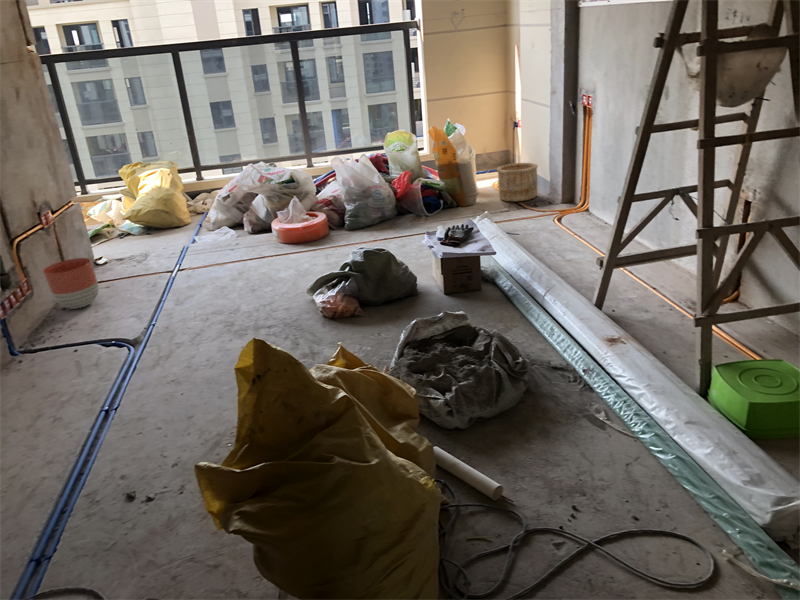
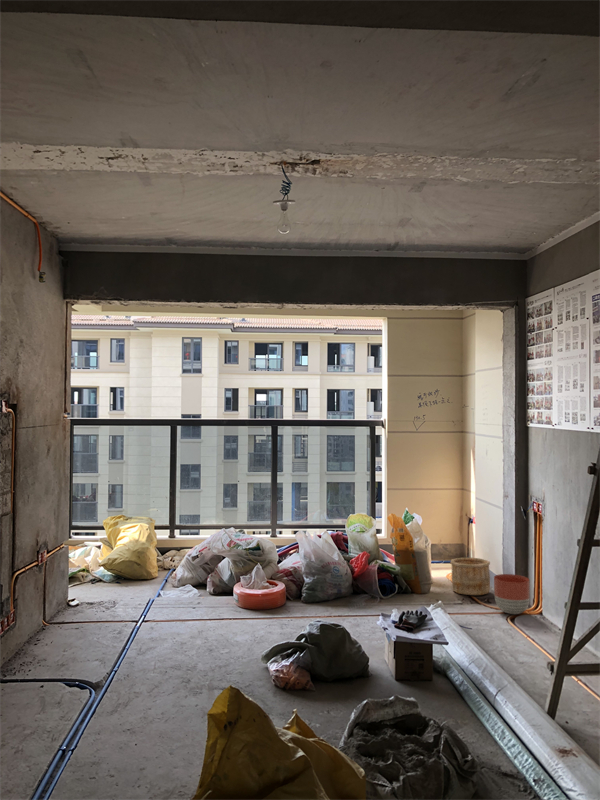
planter: present [43,258,99,309] -> present [494,574,530,614]

